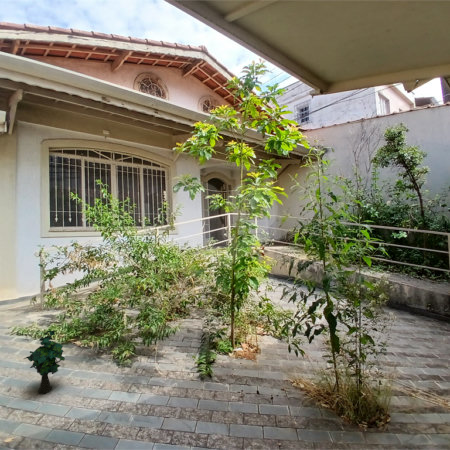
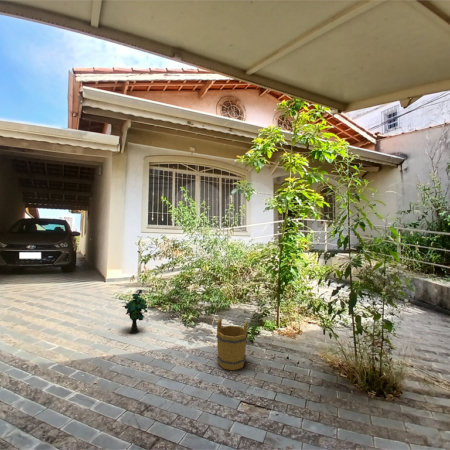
bucket: none [172,361,215,429] -> present [216,319,249,370]

